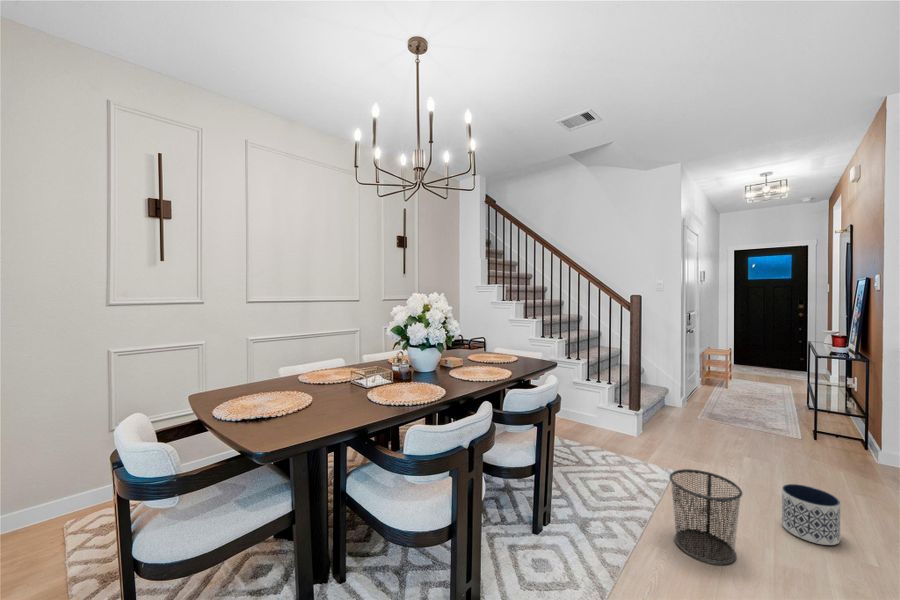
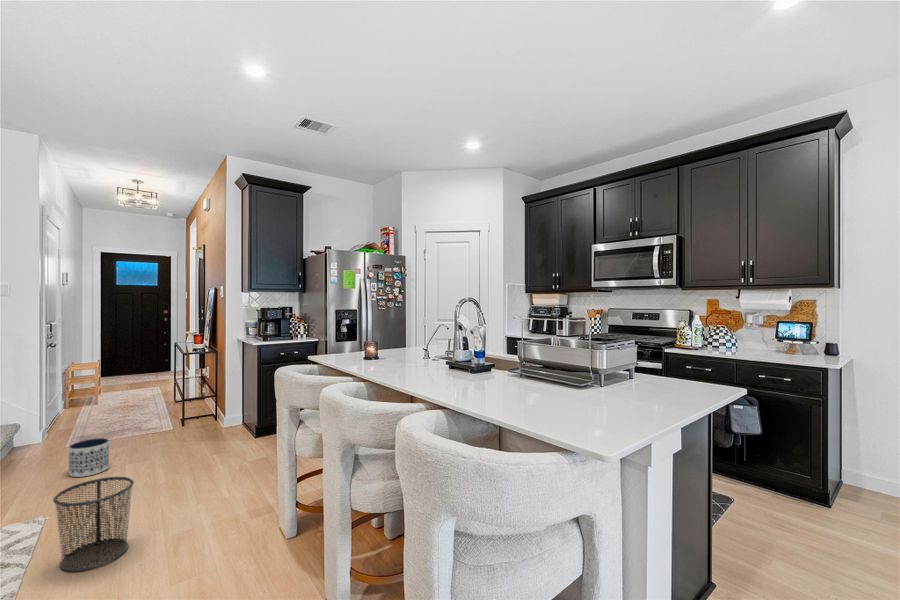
planter: present [782,484,840,545] -> present [69,438,109,477]

